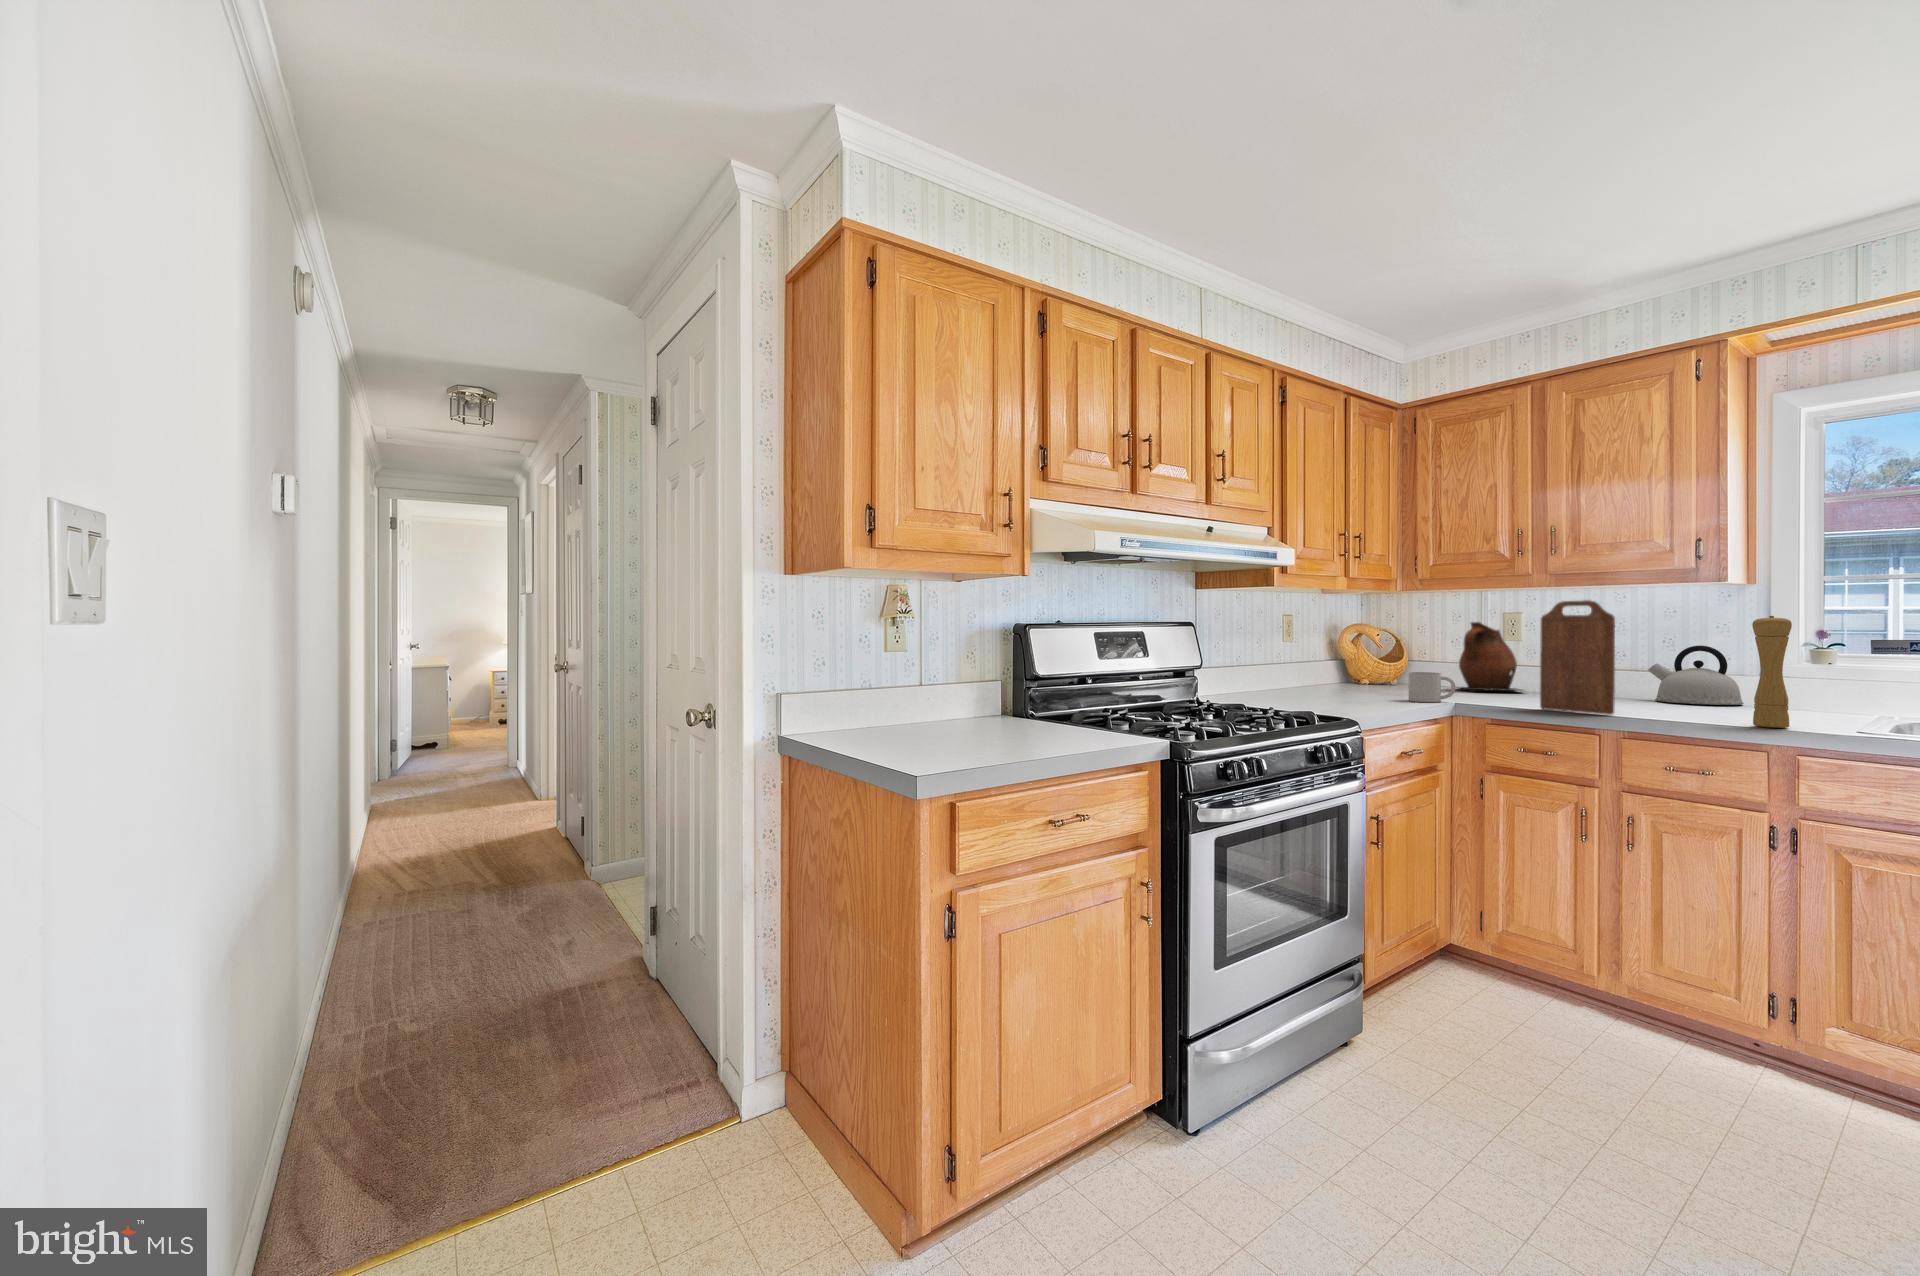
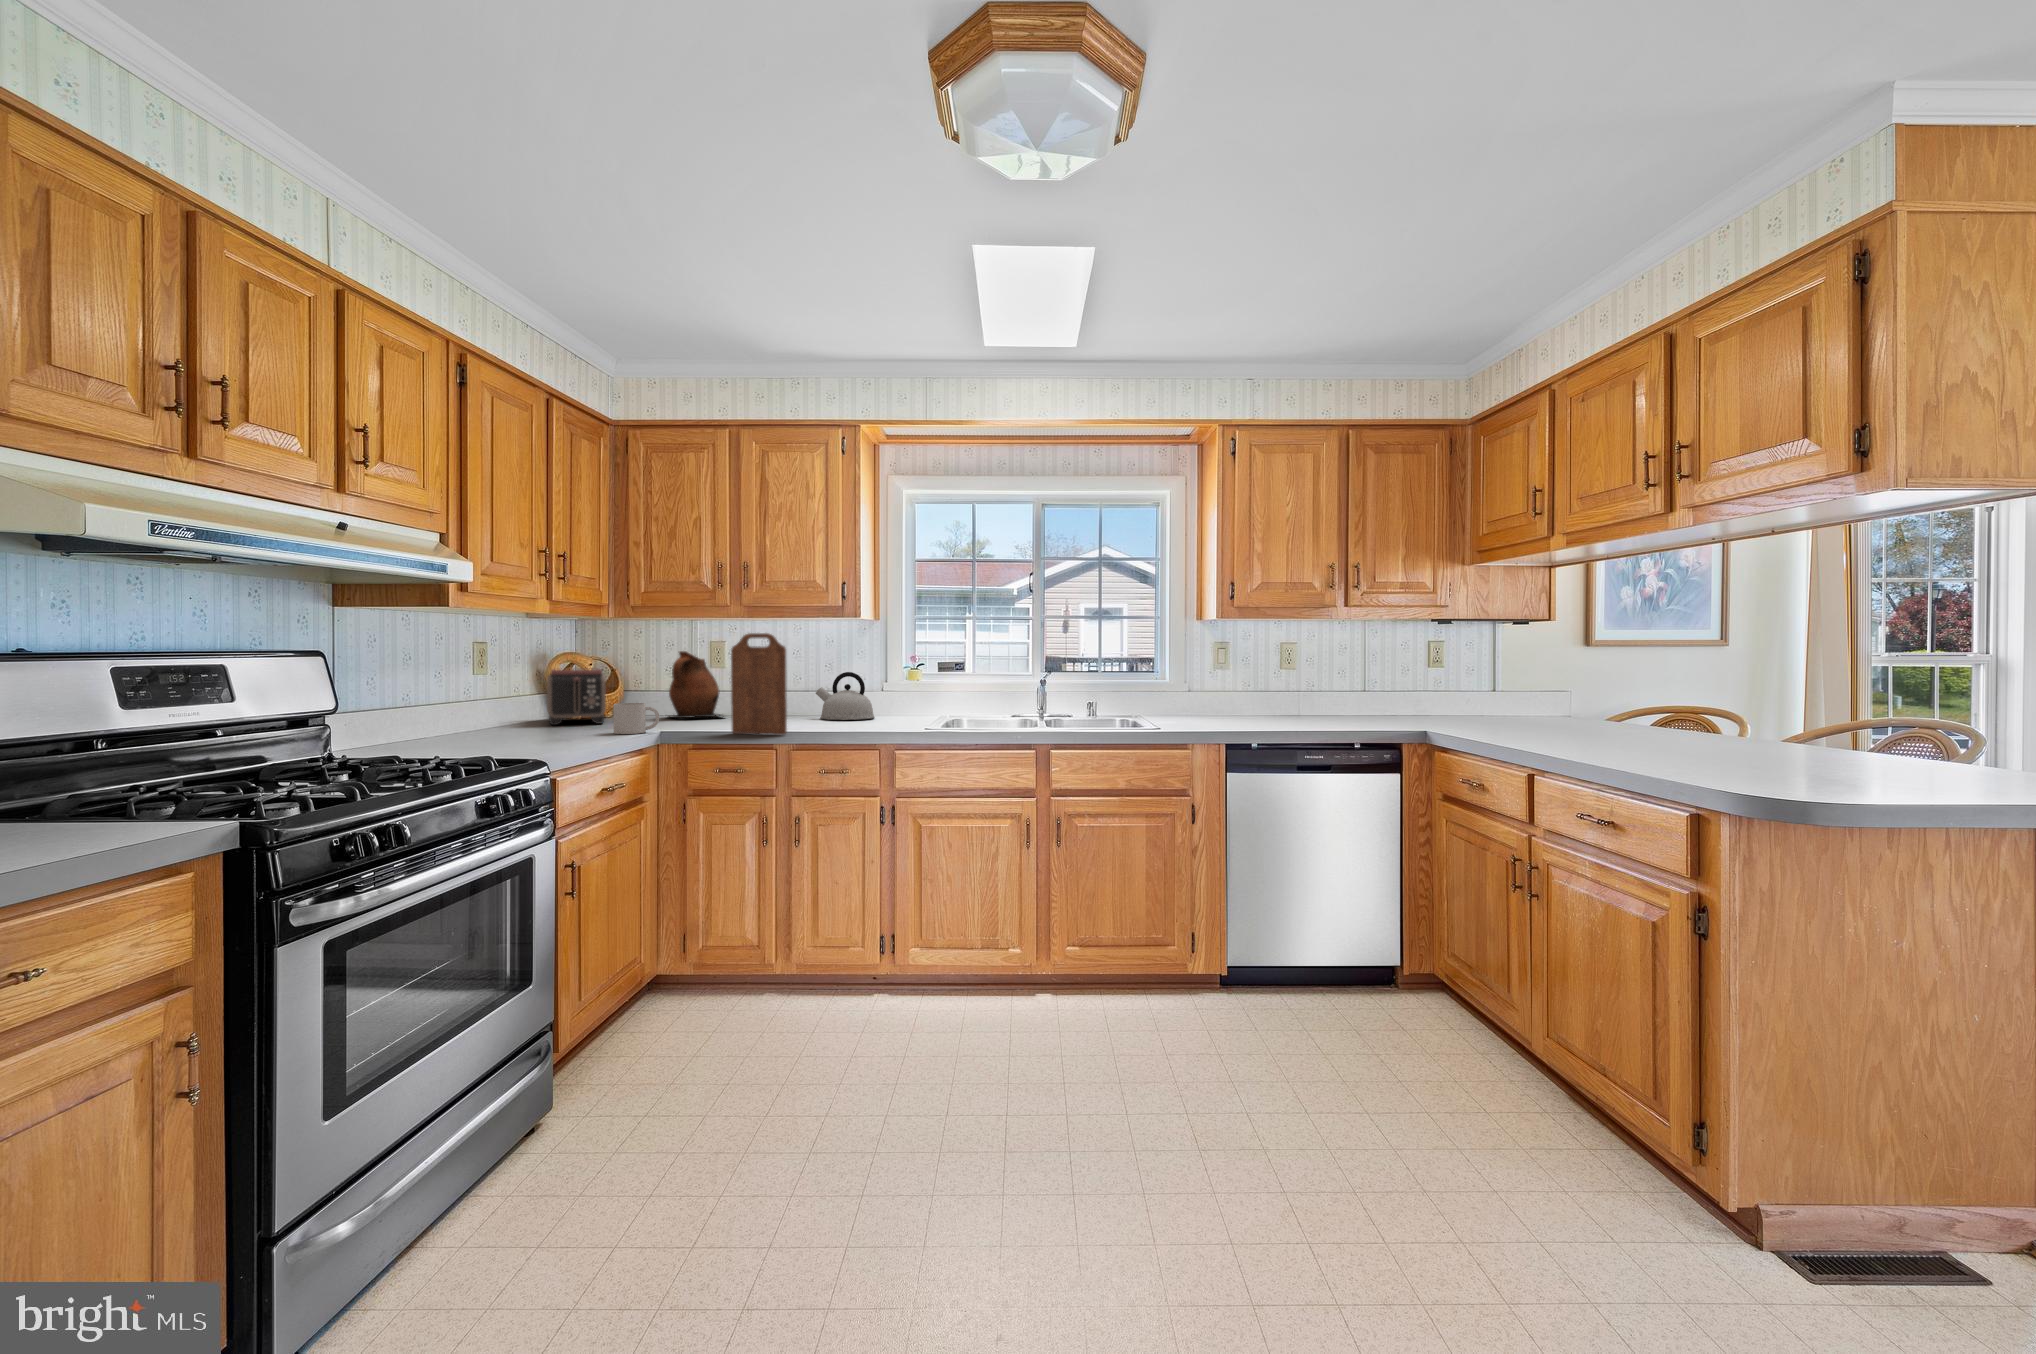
pepper mill: present [1752,616,1792,728] -> none [873,649,895,736]
toaster: none [1342,639,1396,691] -> present [547,669,606,725]

